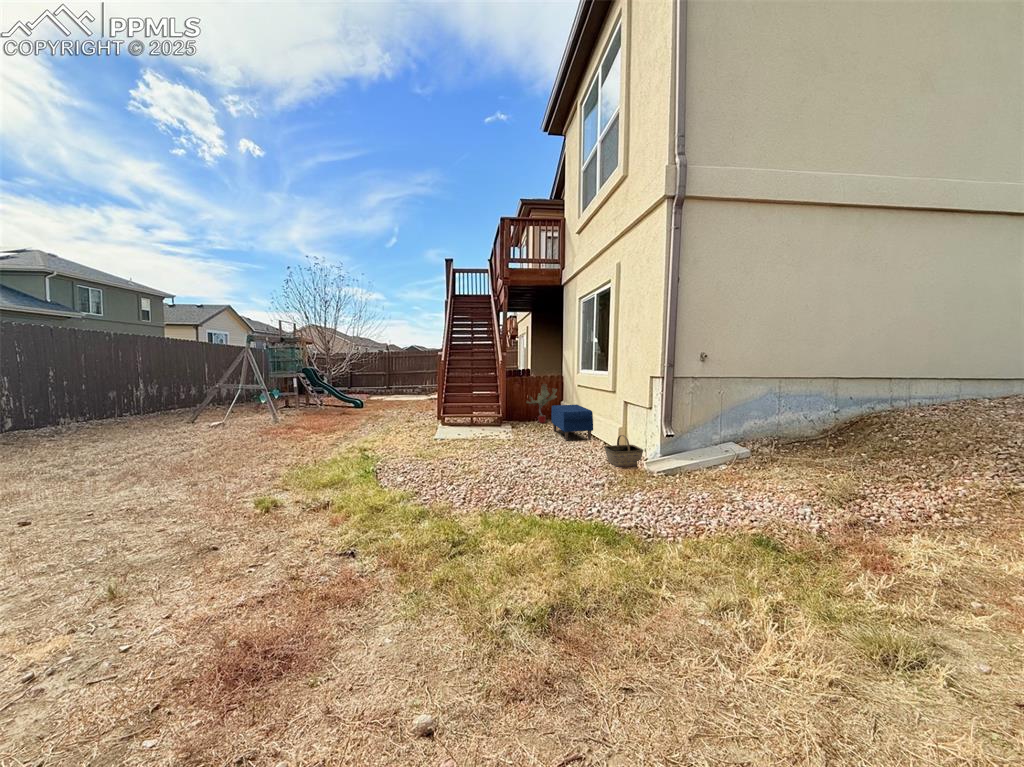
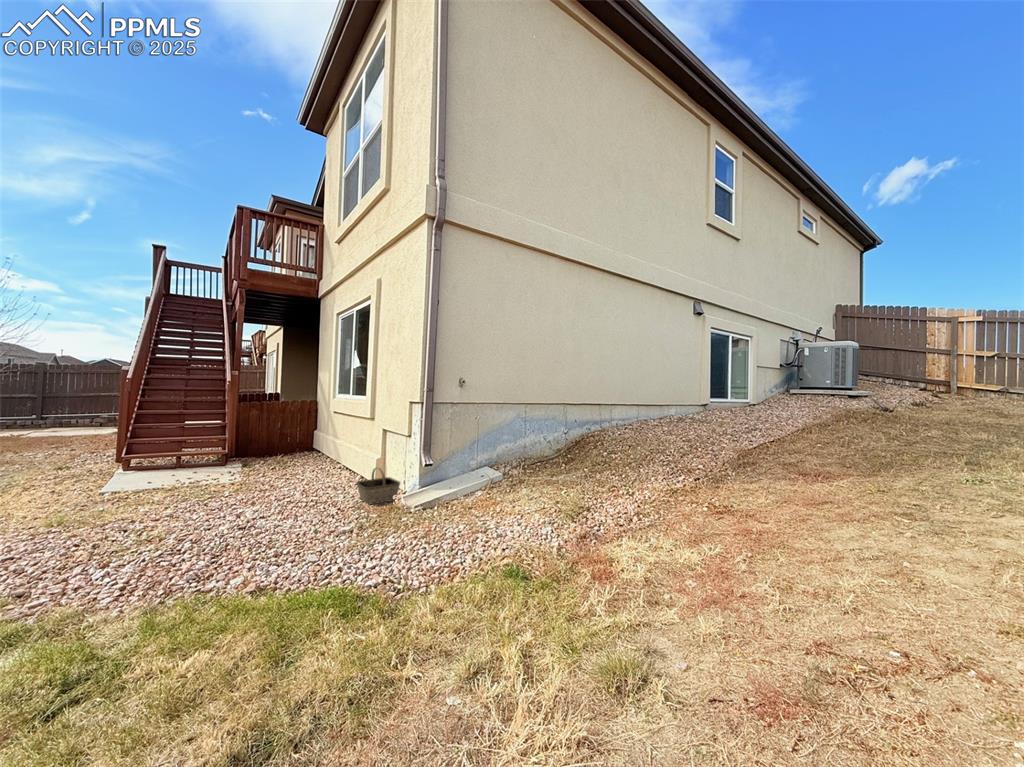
potted tree: present [527,386,557,423] -> none [264,410,307,457]
bench: present [551,405,593,441] -> none [297,434,347,478]

